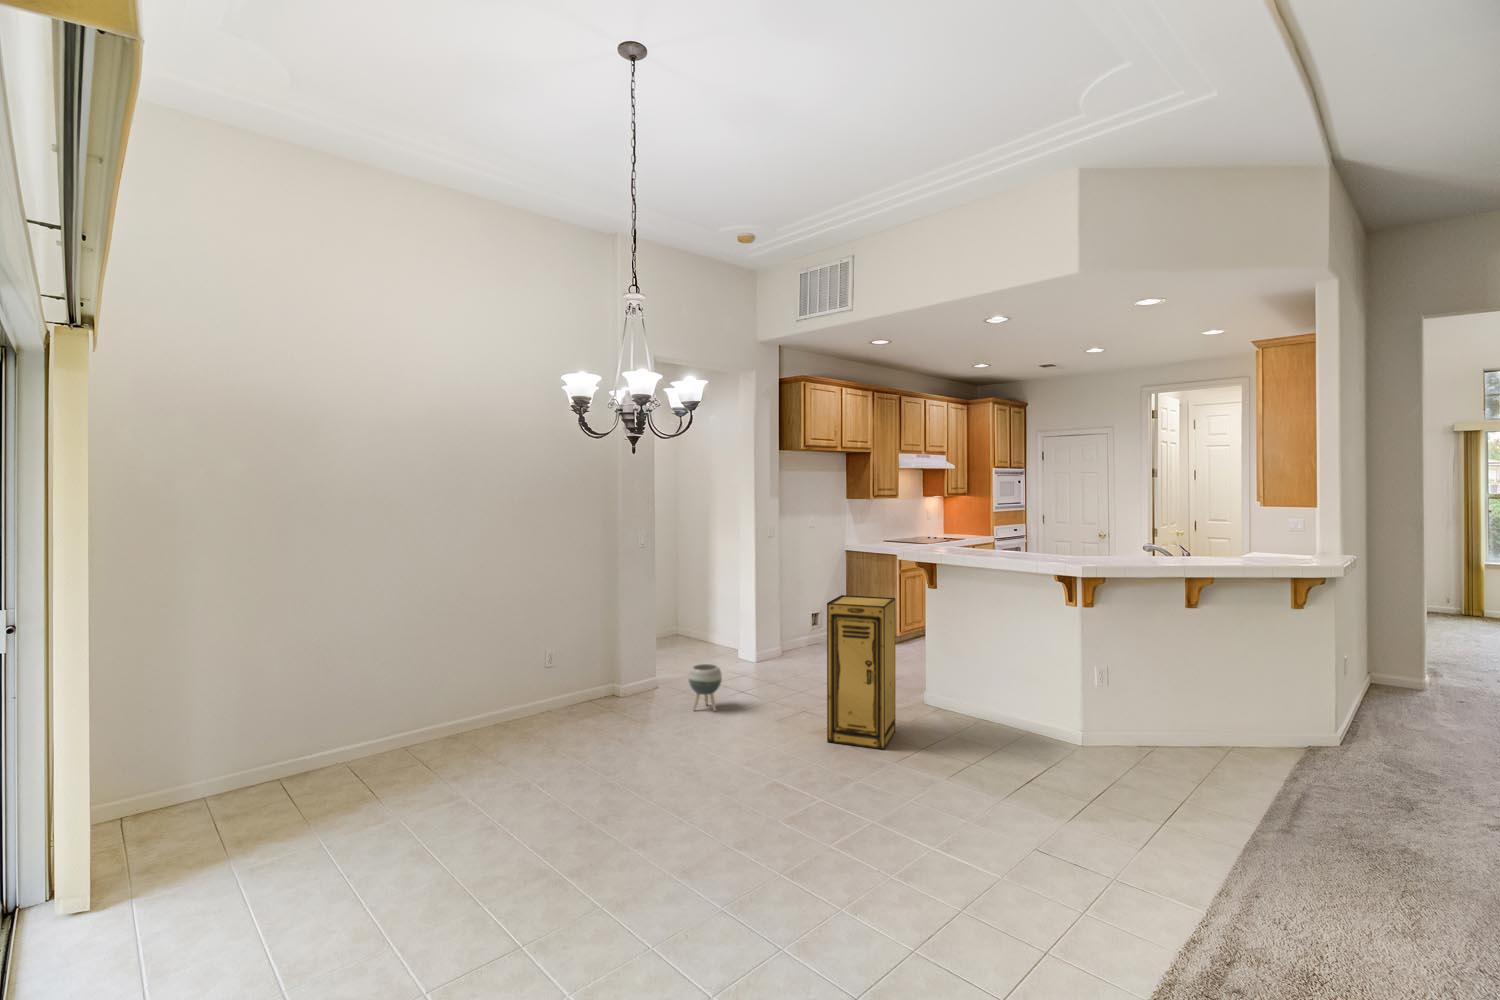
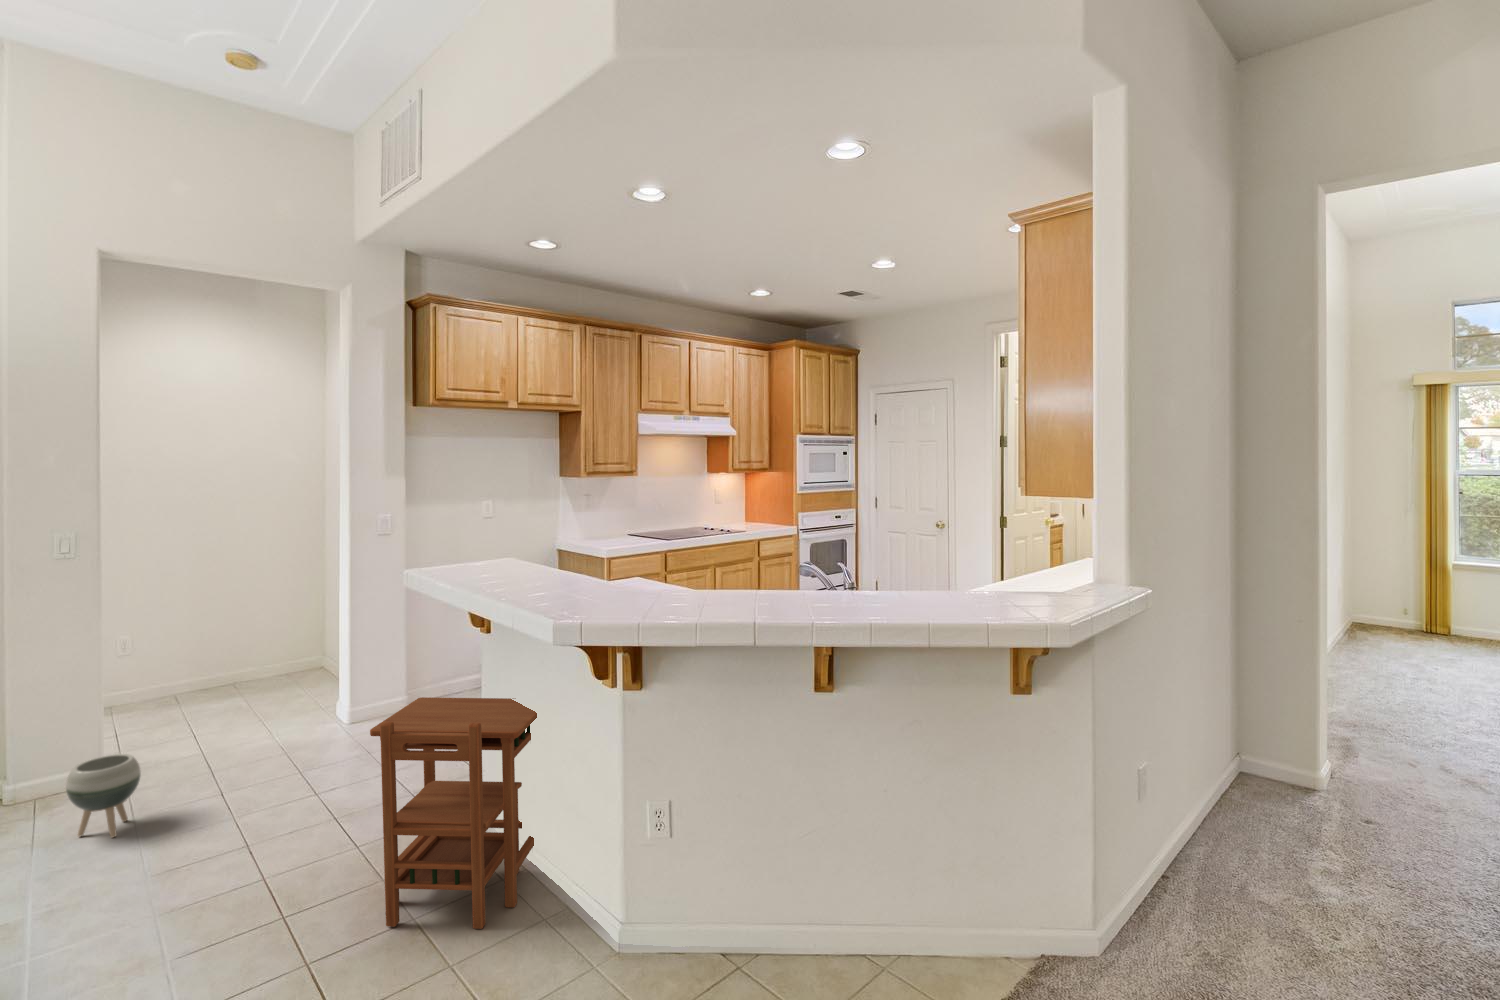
storage cabinet: present [827,595,895,750] -> none [156,653,337,959]
side table: none [915,623,1009,740] -> present [370,697,537,929]

